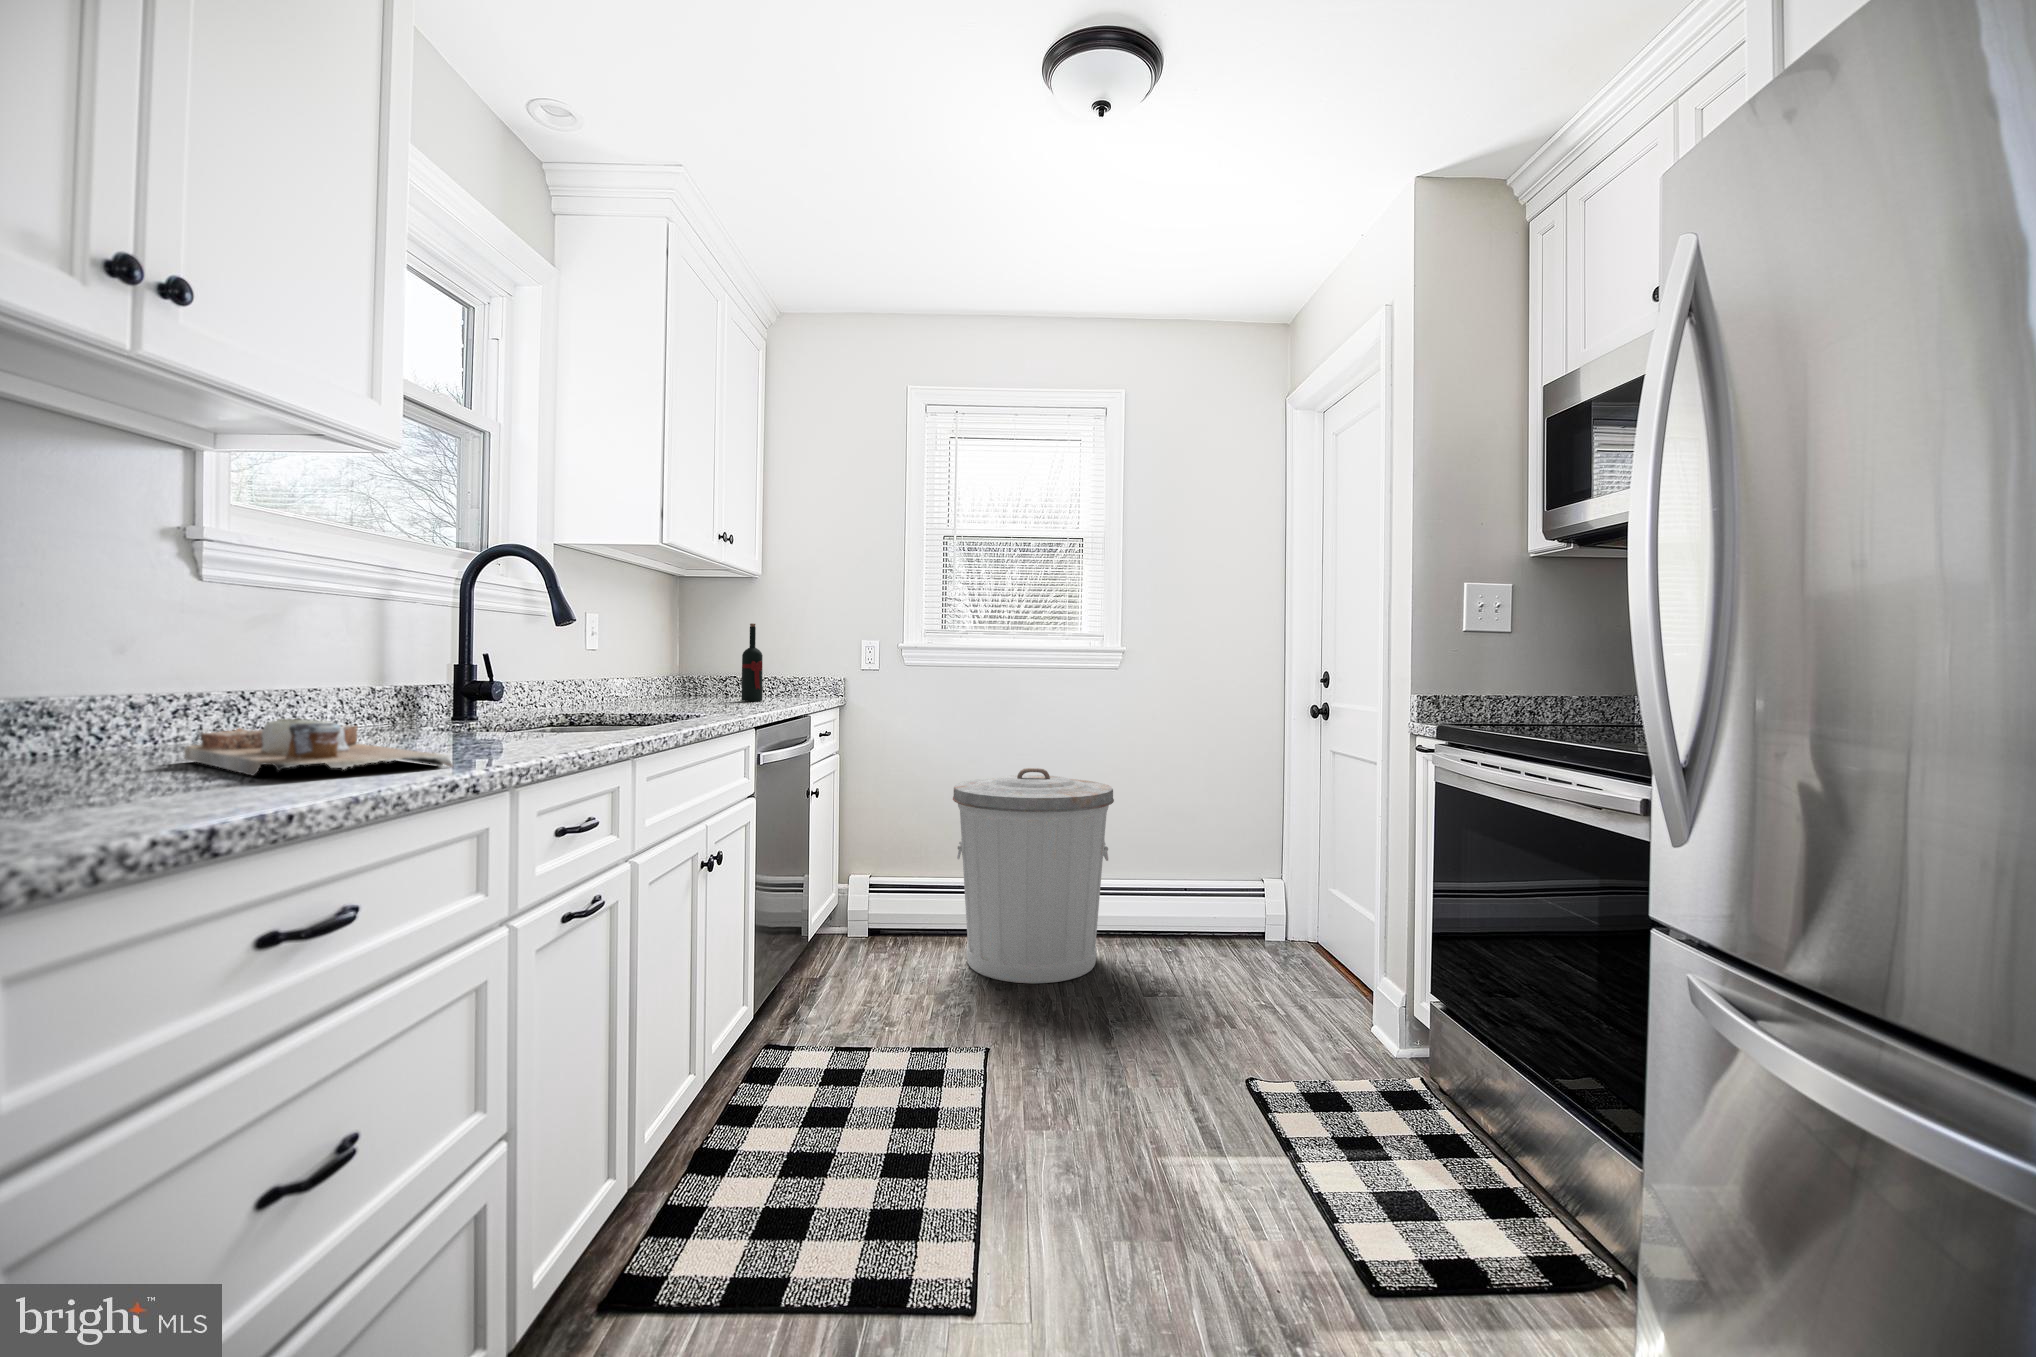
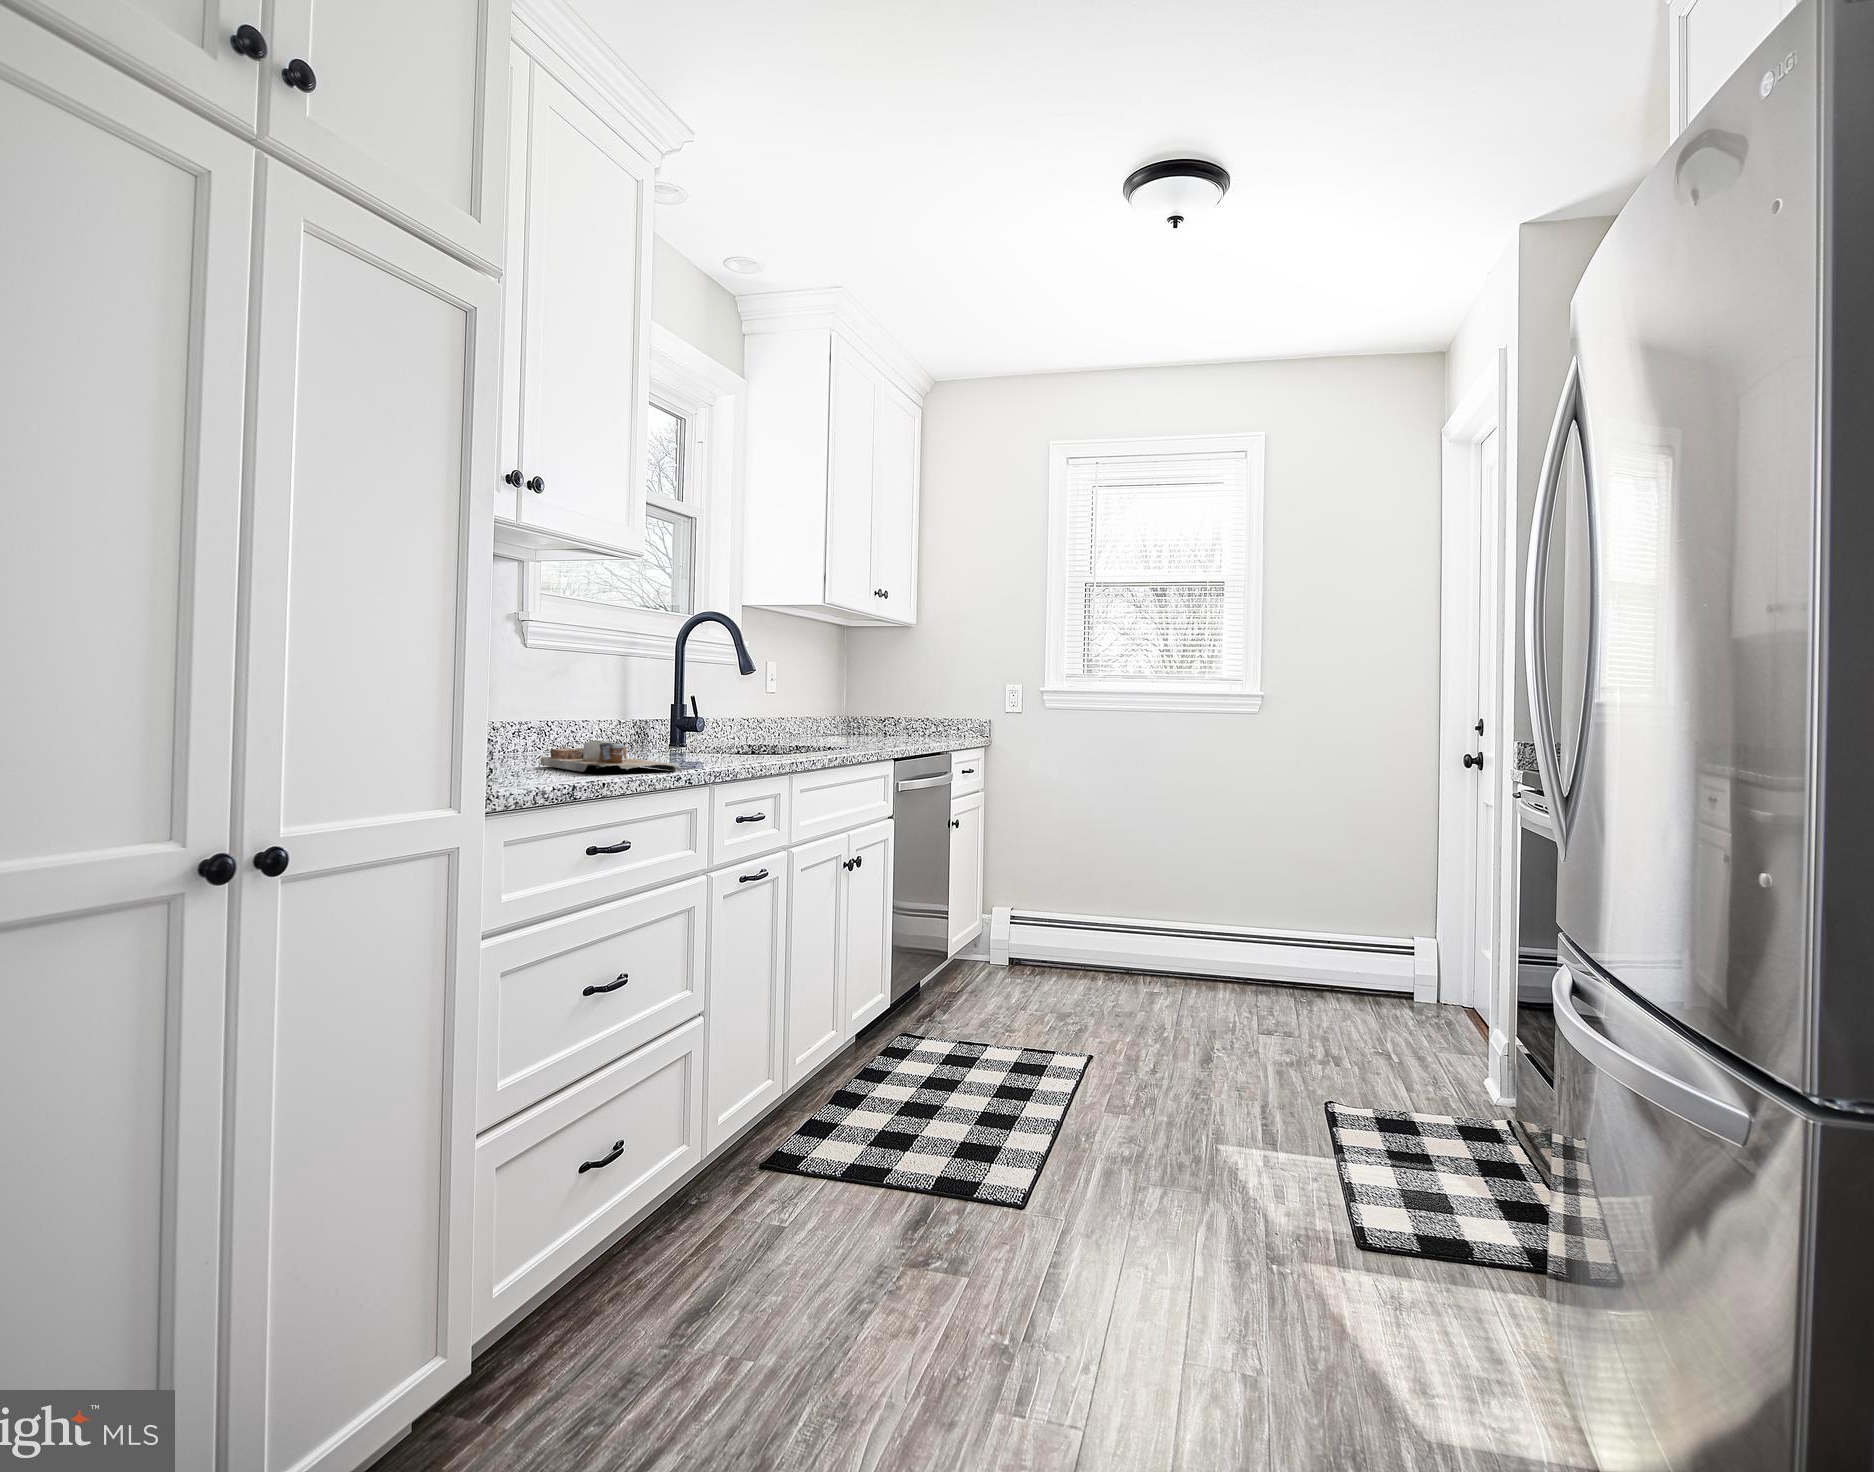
wine bottle: present [741,623,763,701] -> none [892,670,910,740]
trash can: present [953,768,1114,983] -> none [1077,807,1239,1014]

